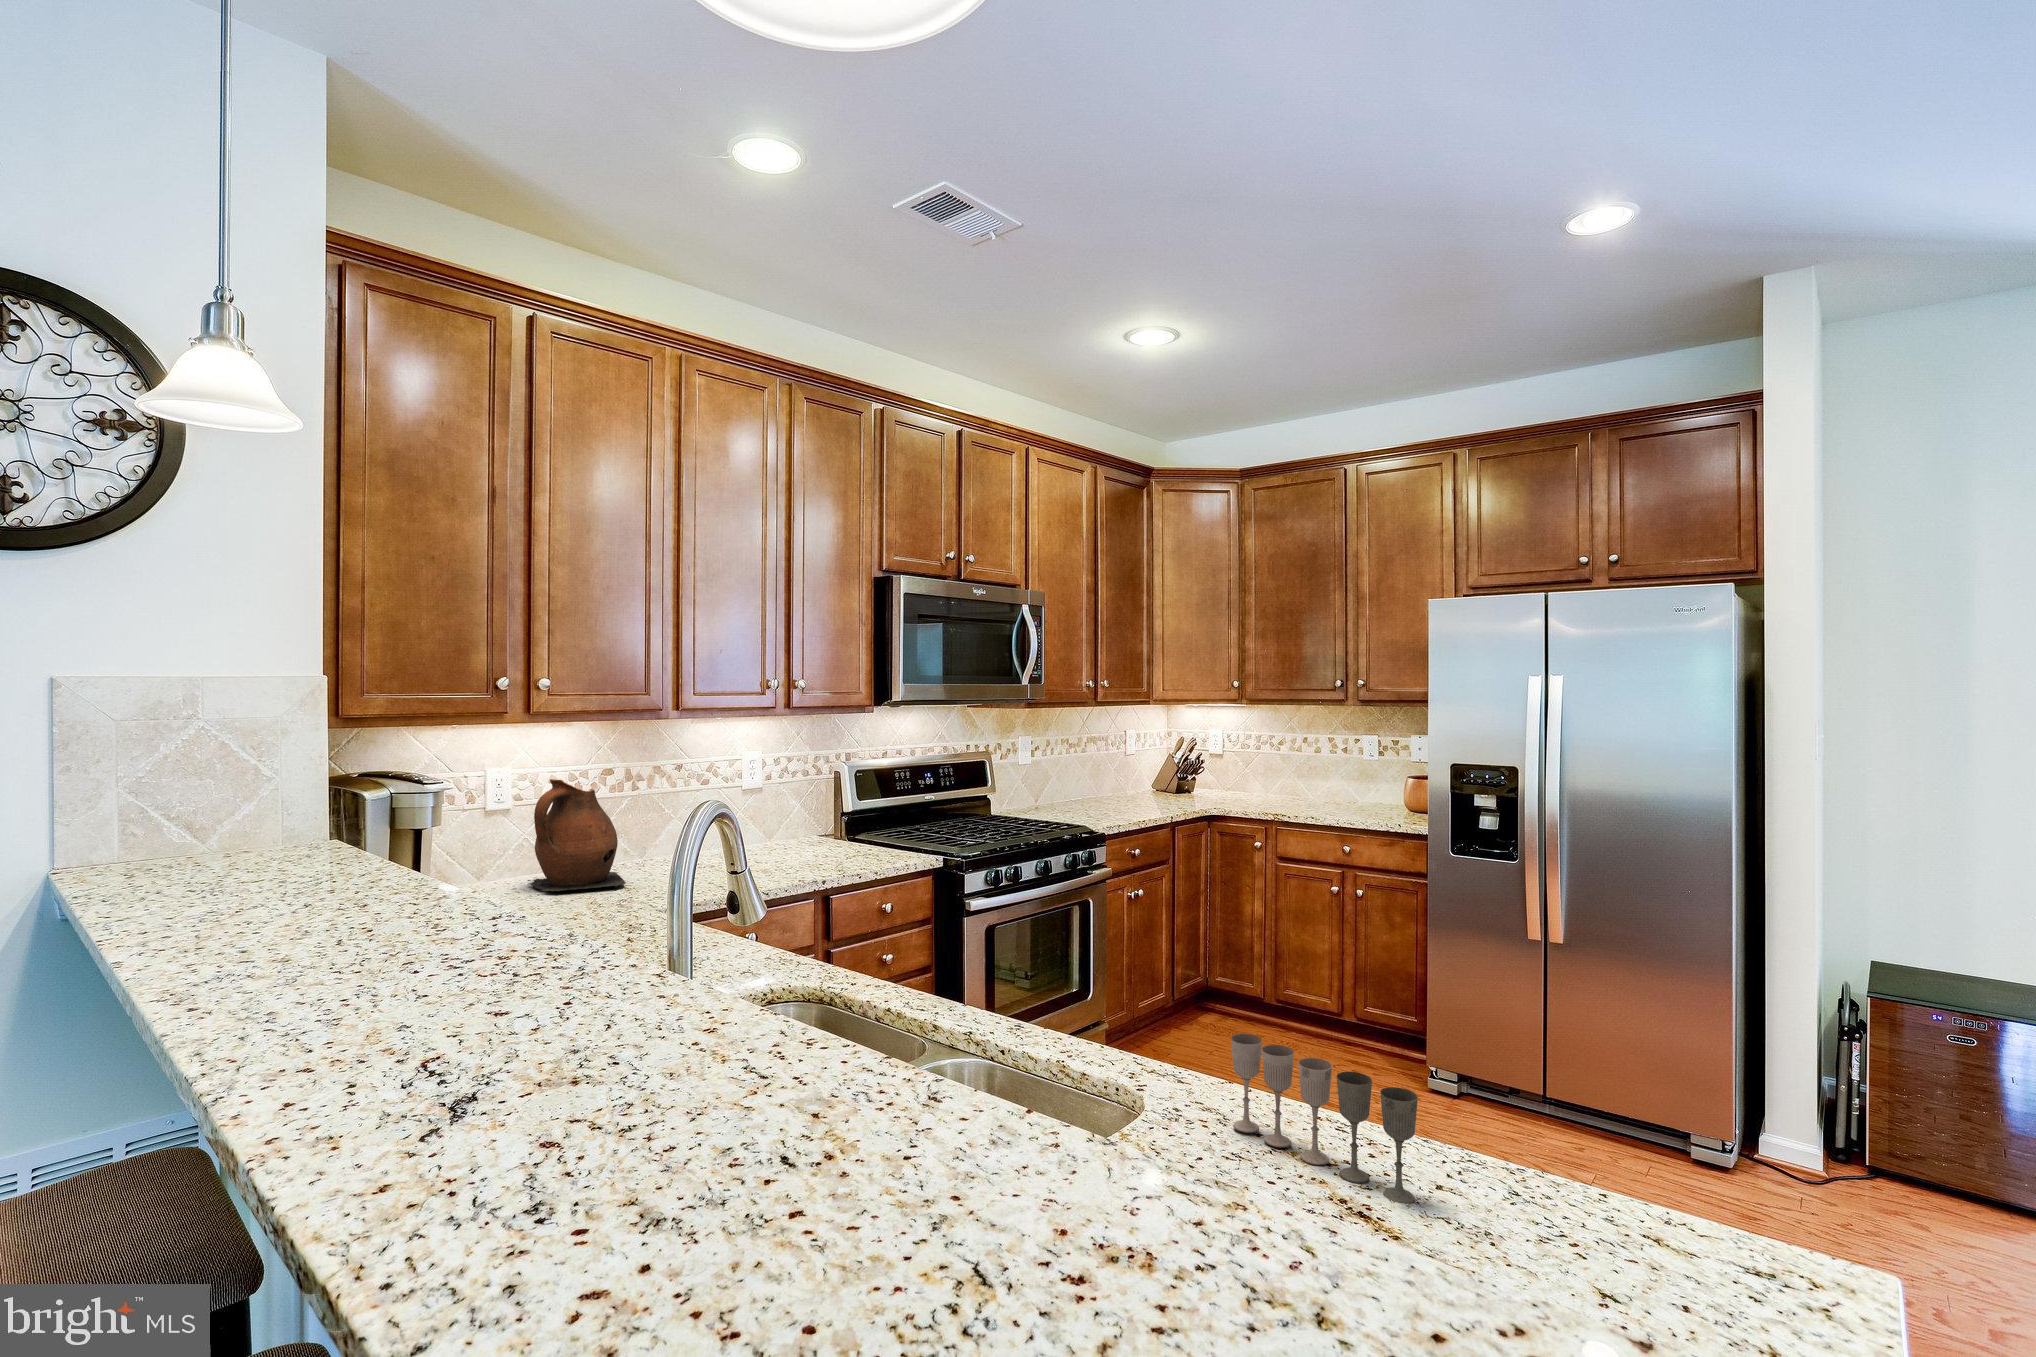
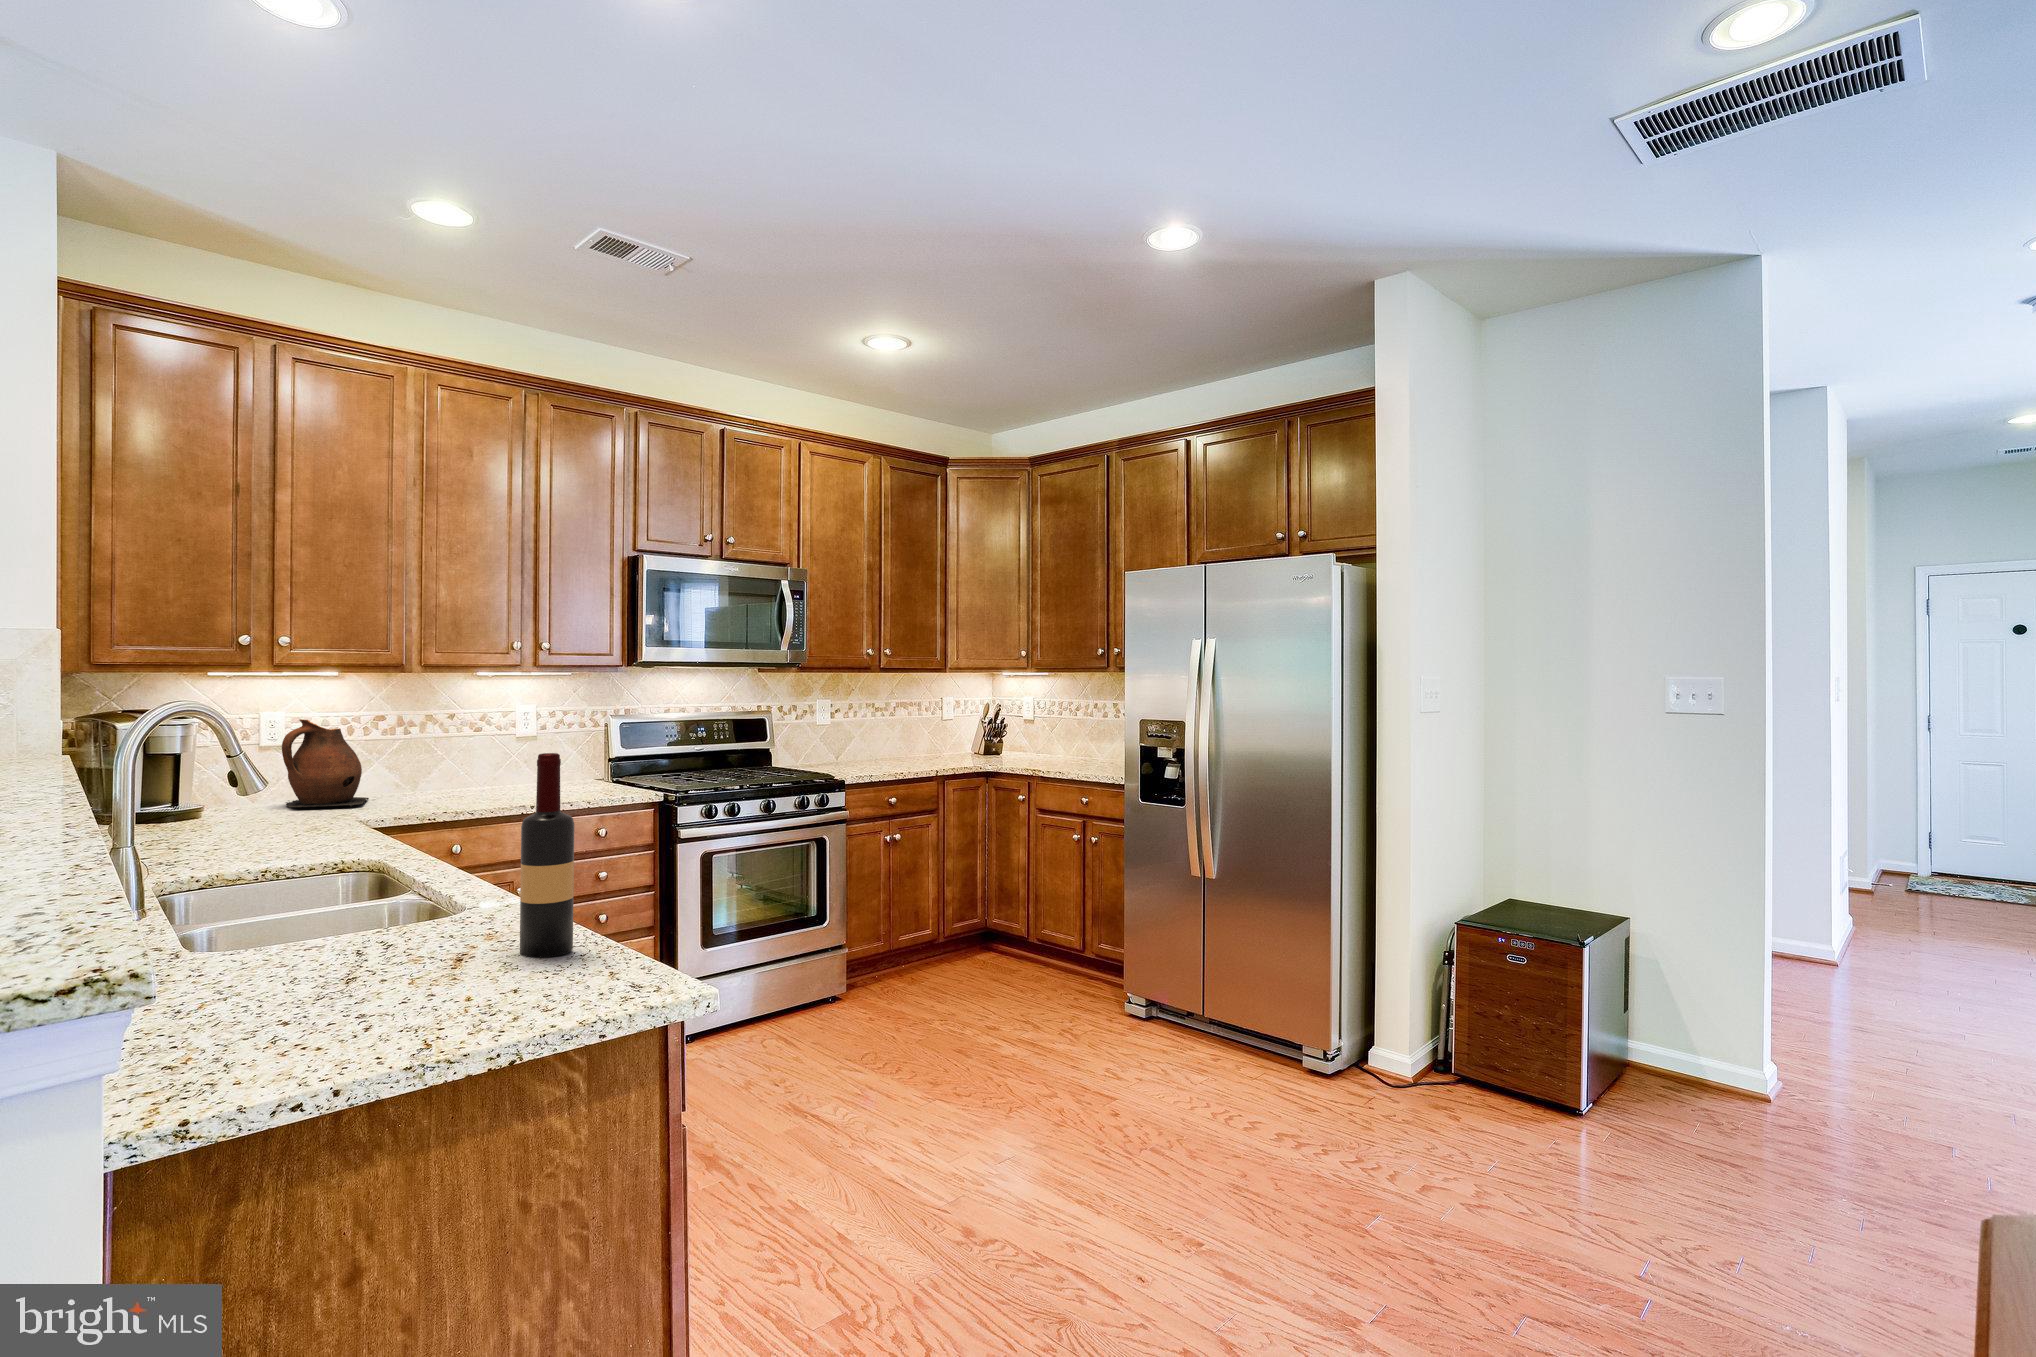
wine bottle: none [1521,900,1614,1258] -> present [520,753,574,958]
wine glass: present [1231,1034,1418,1204] -> none [466,855,502,939]

